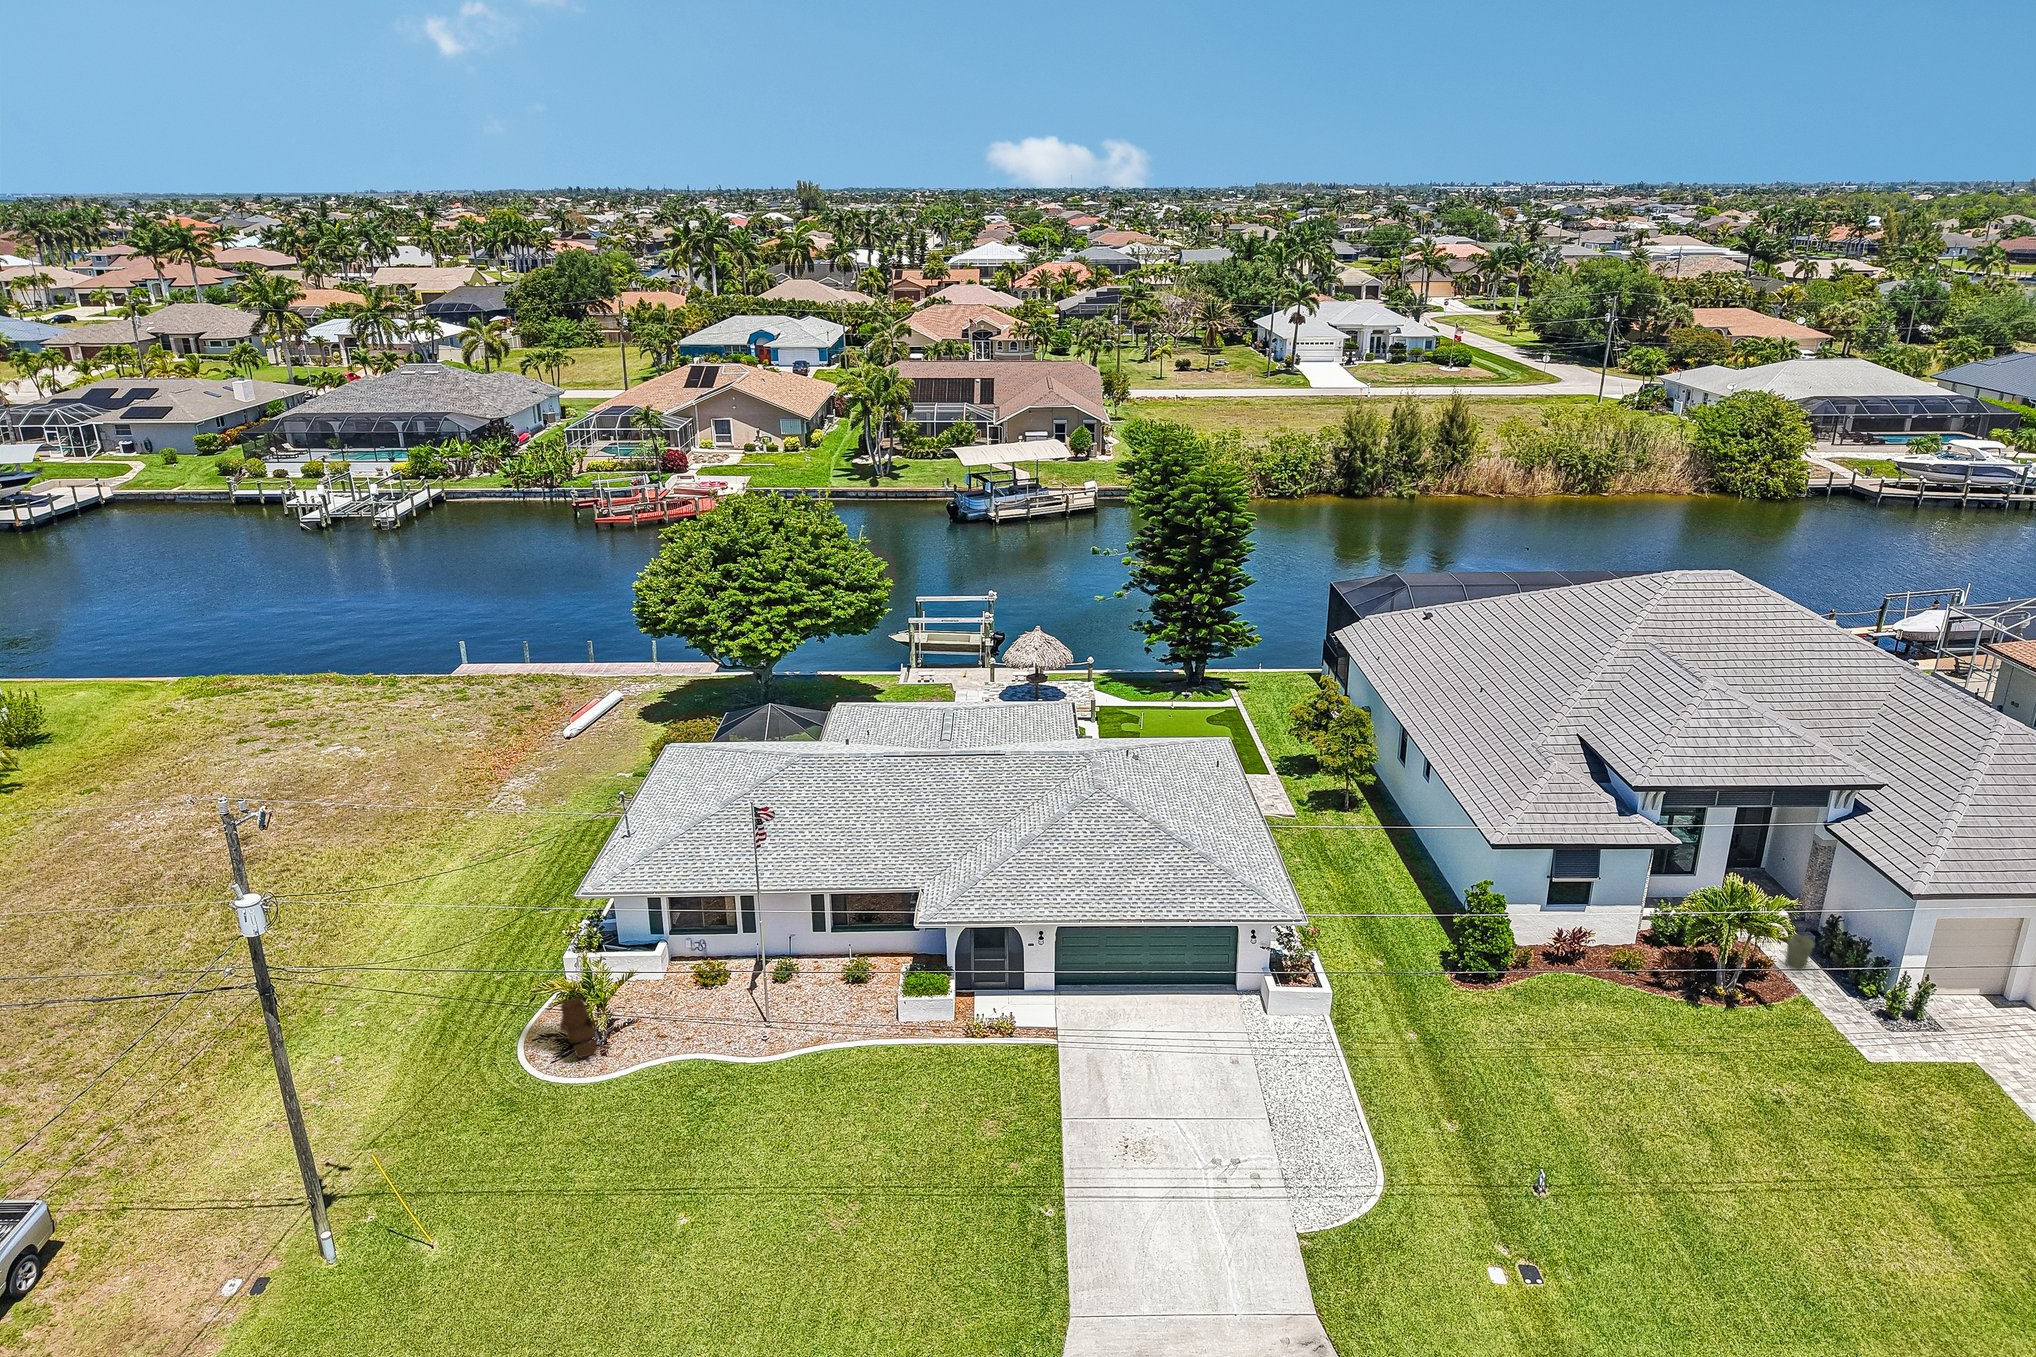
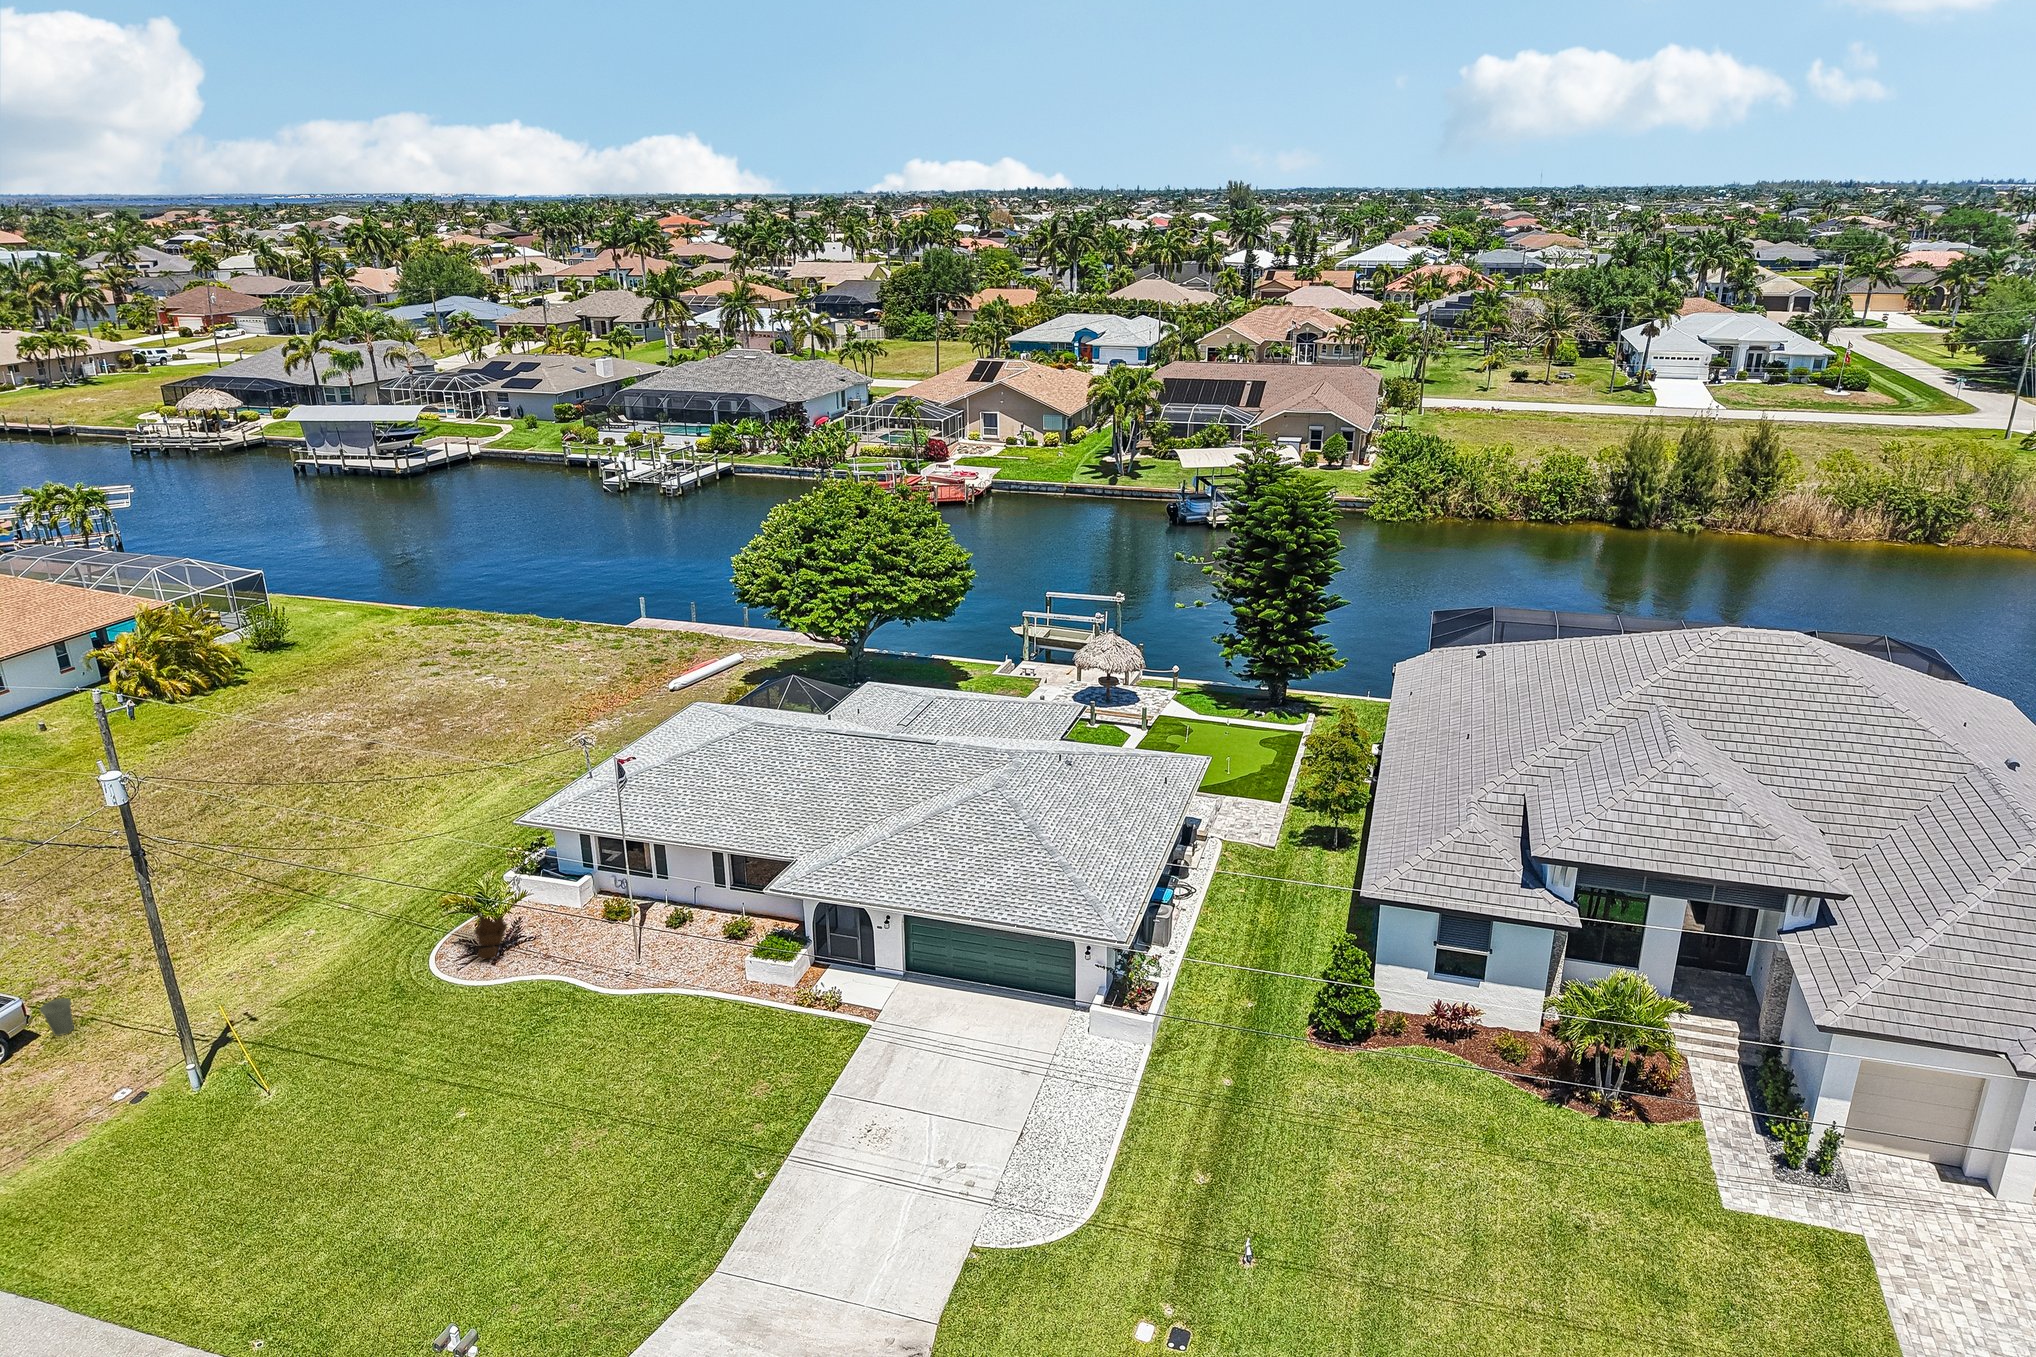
trash can: present [1786,934,1815,970] -> present [40,998,74,1036]

